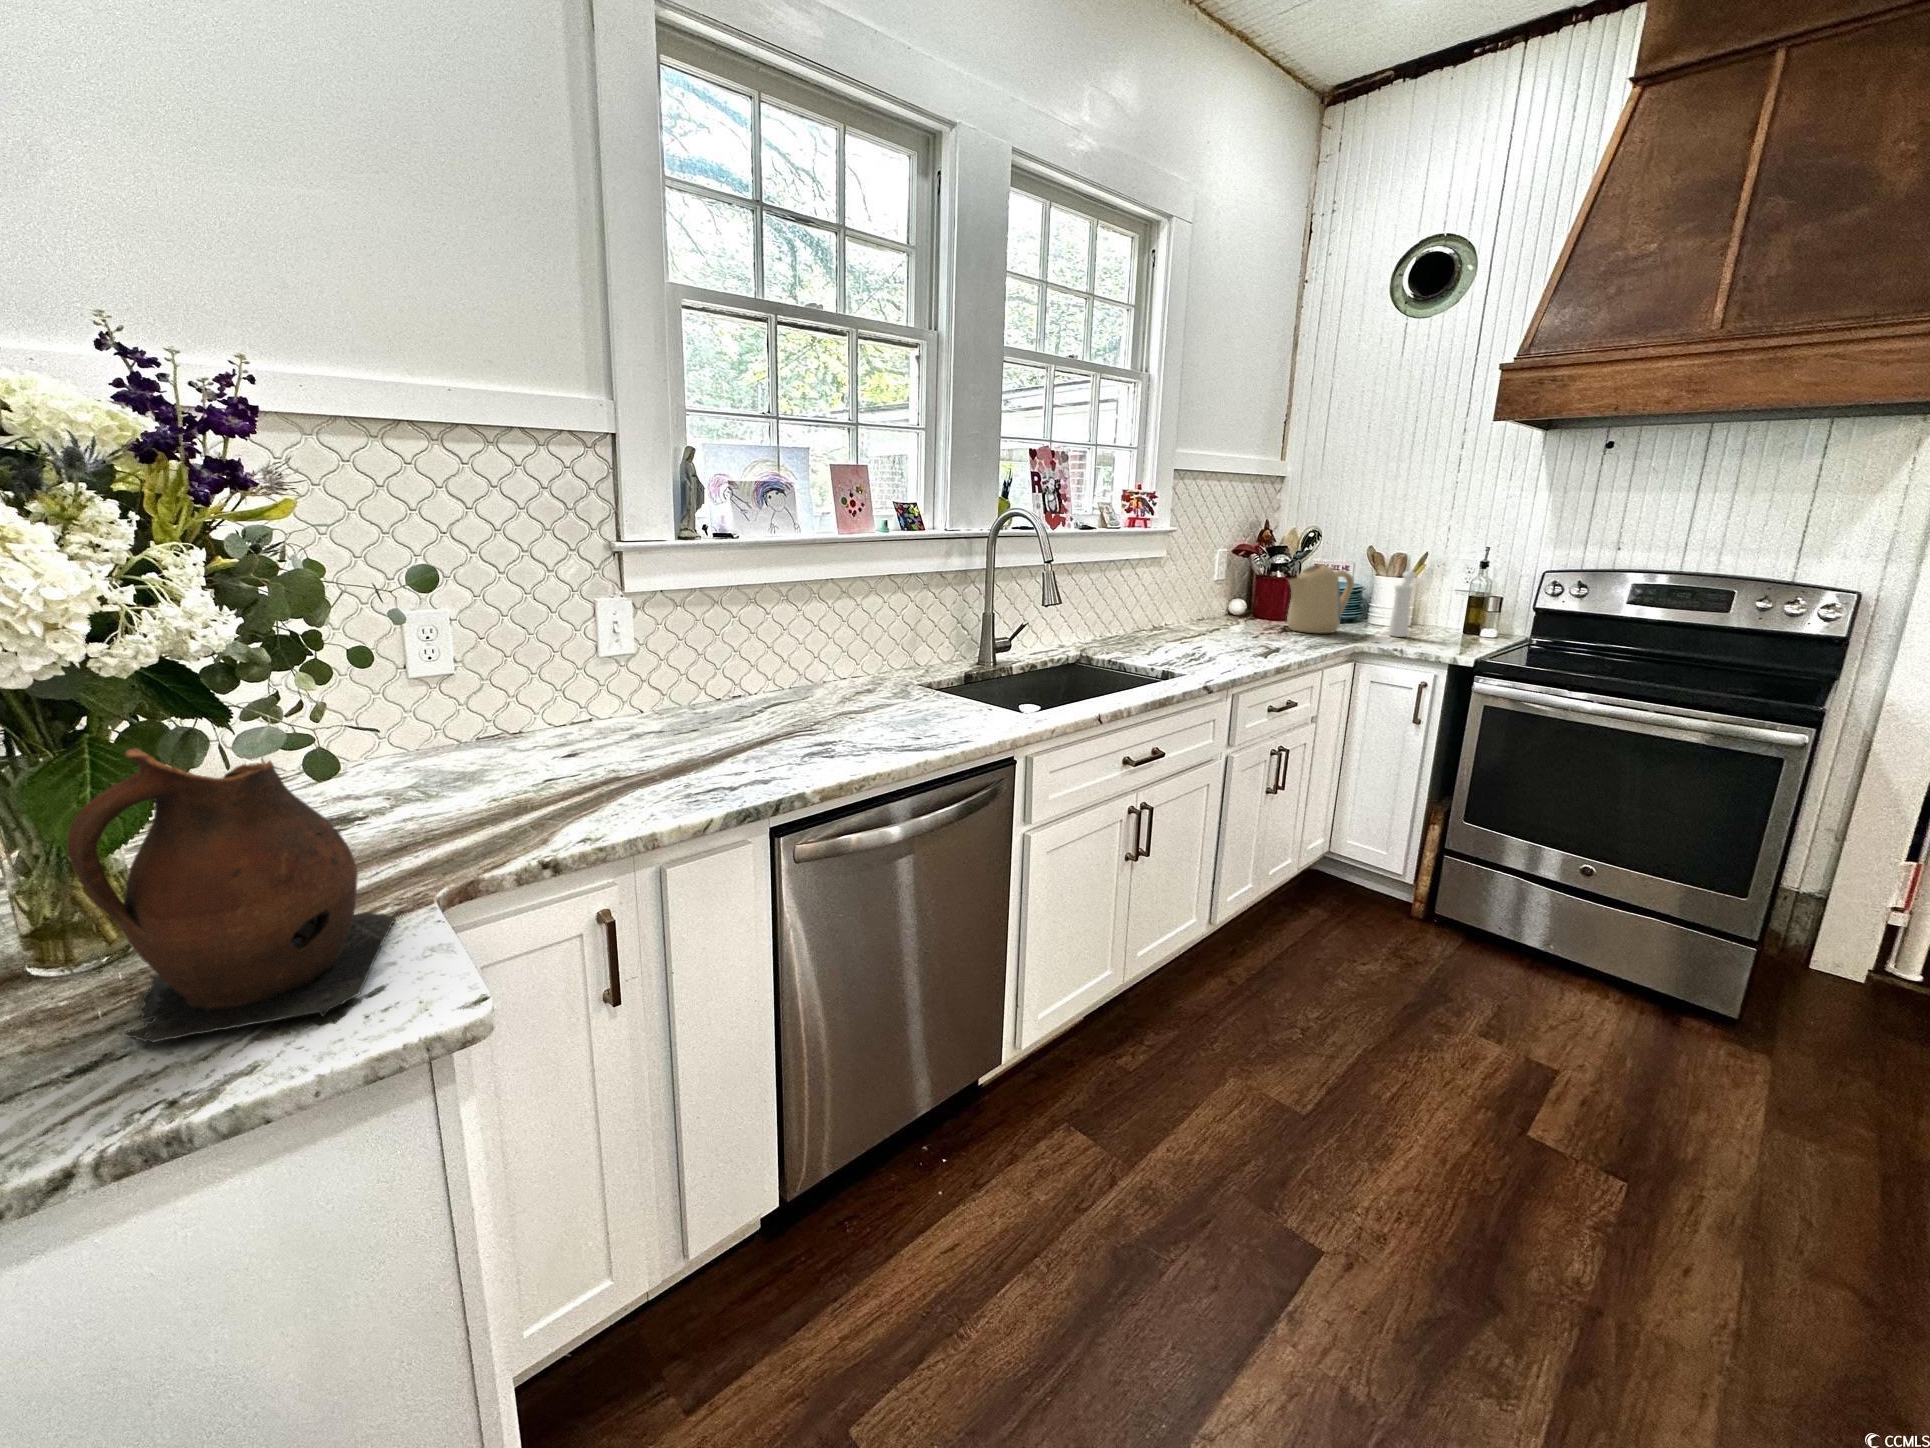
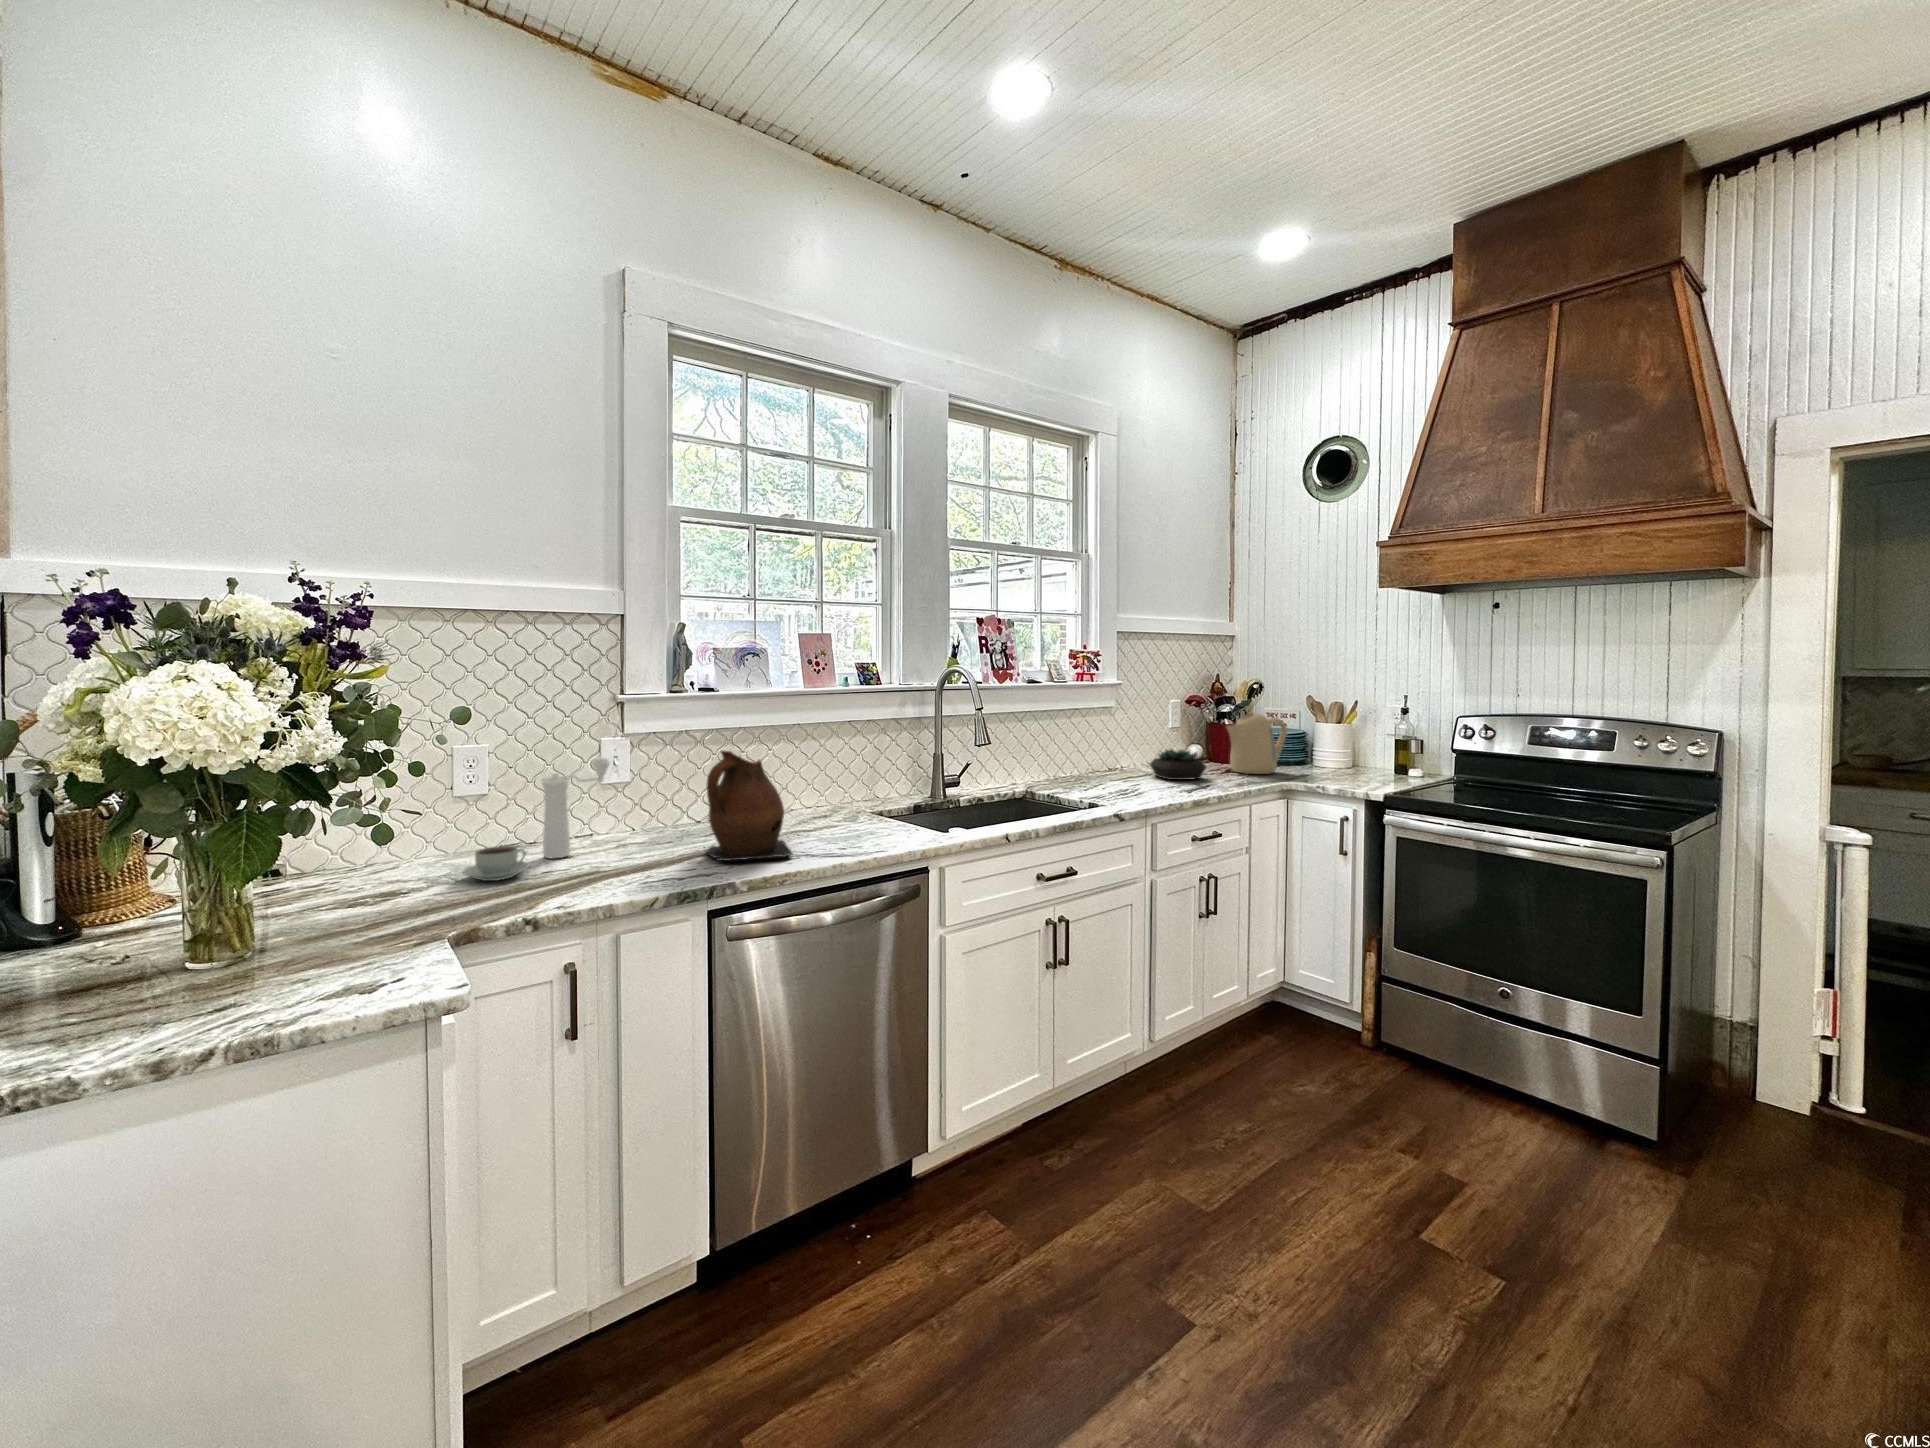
pepper mill: present [1389,571,1416,637] -> present [542,758,610,858]
succulent plant: none [1205,604,1272,641] -> present [1150,749,1206,780]
coffee cup: none [438,746,528,795] -> present [463,846,529,881]
ceramic pitcher: present [67,748,396,1042] -> present [704,750,792,861]

